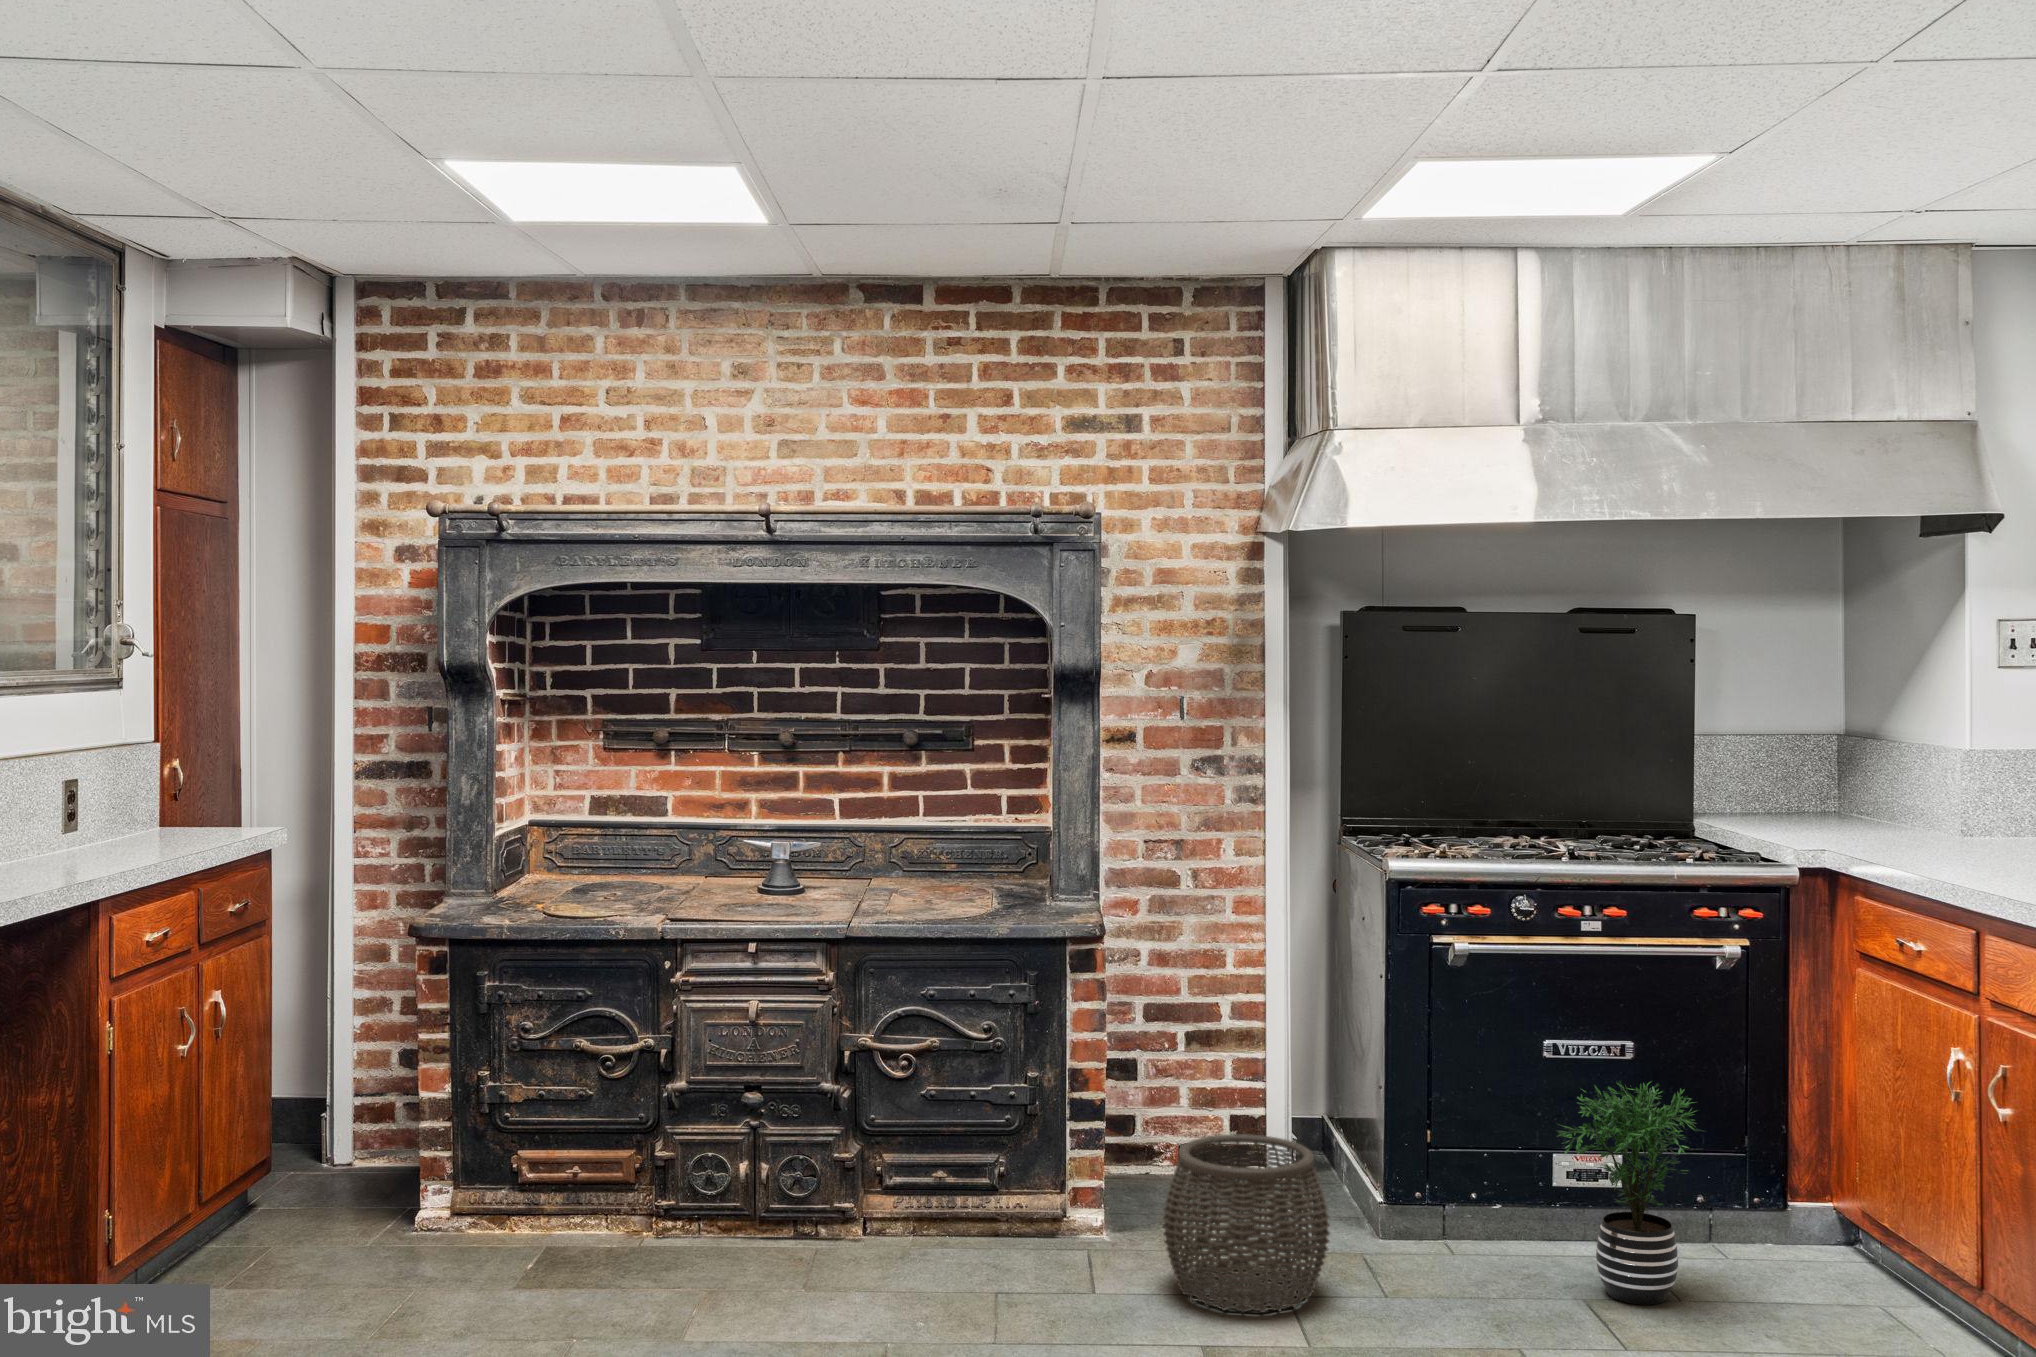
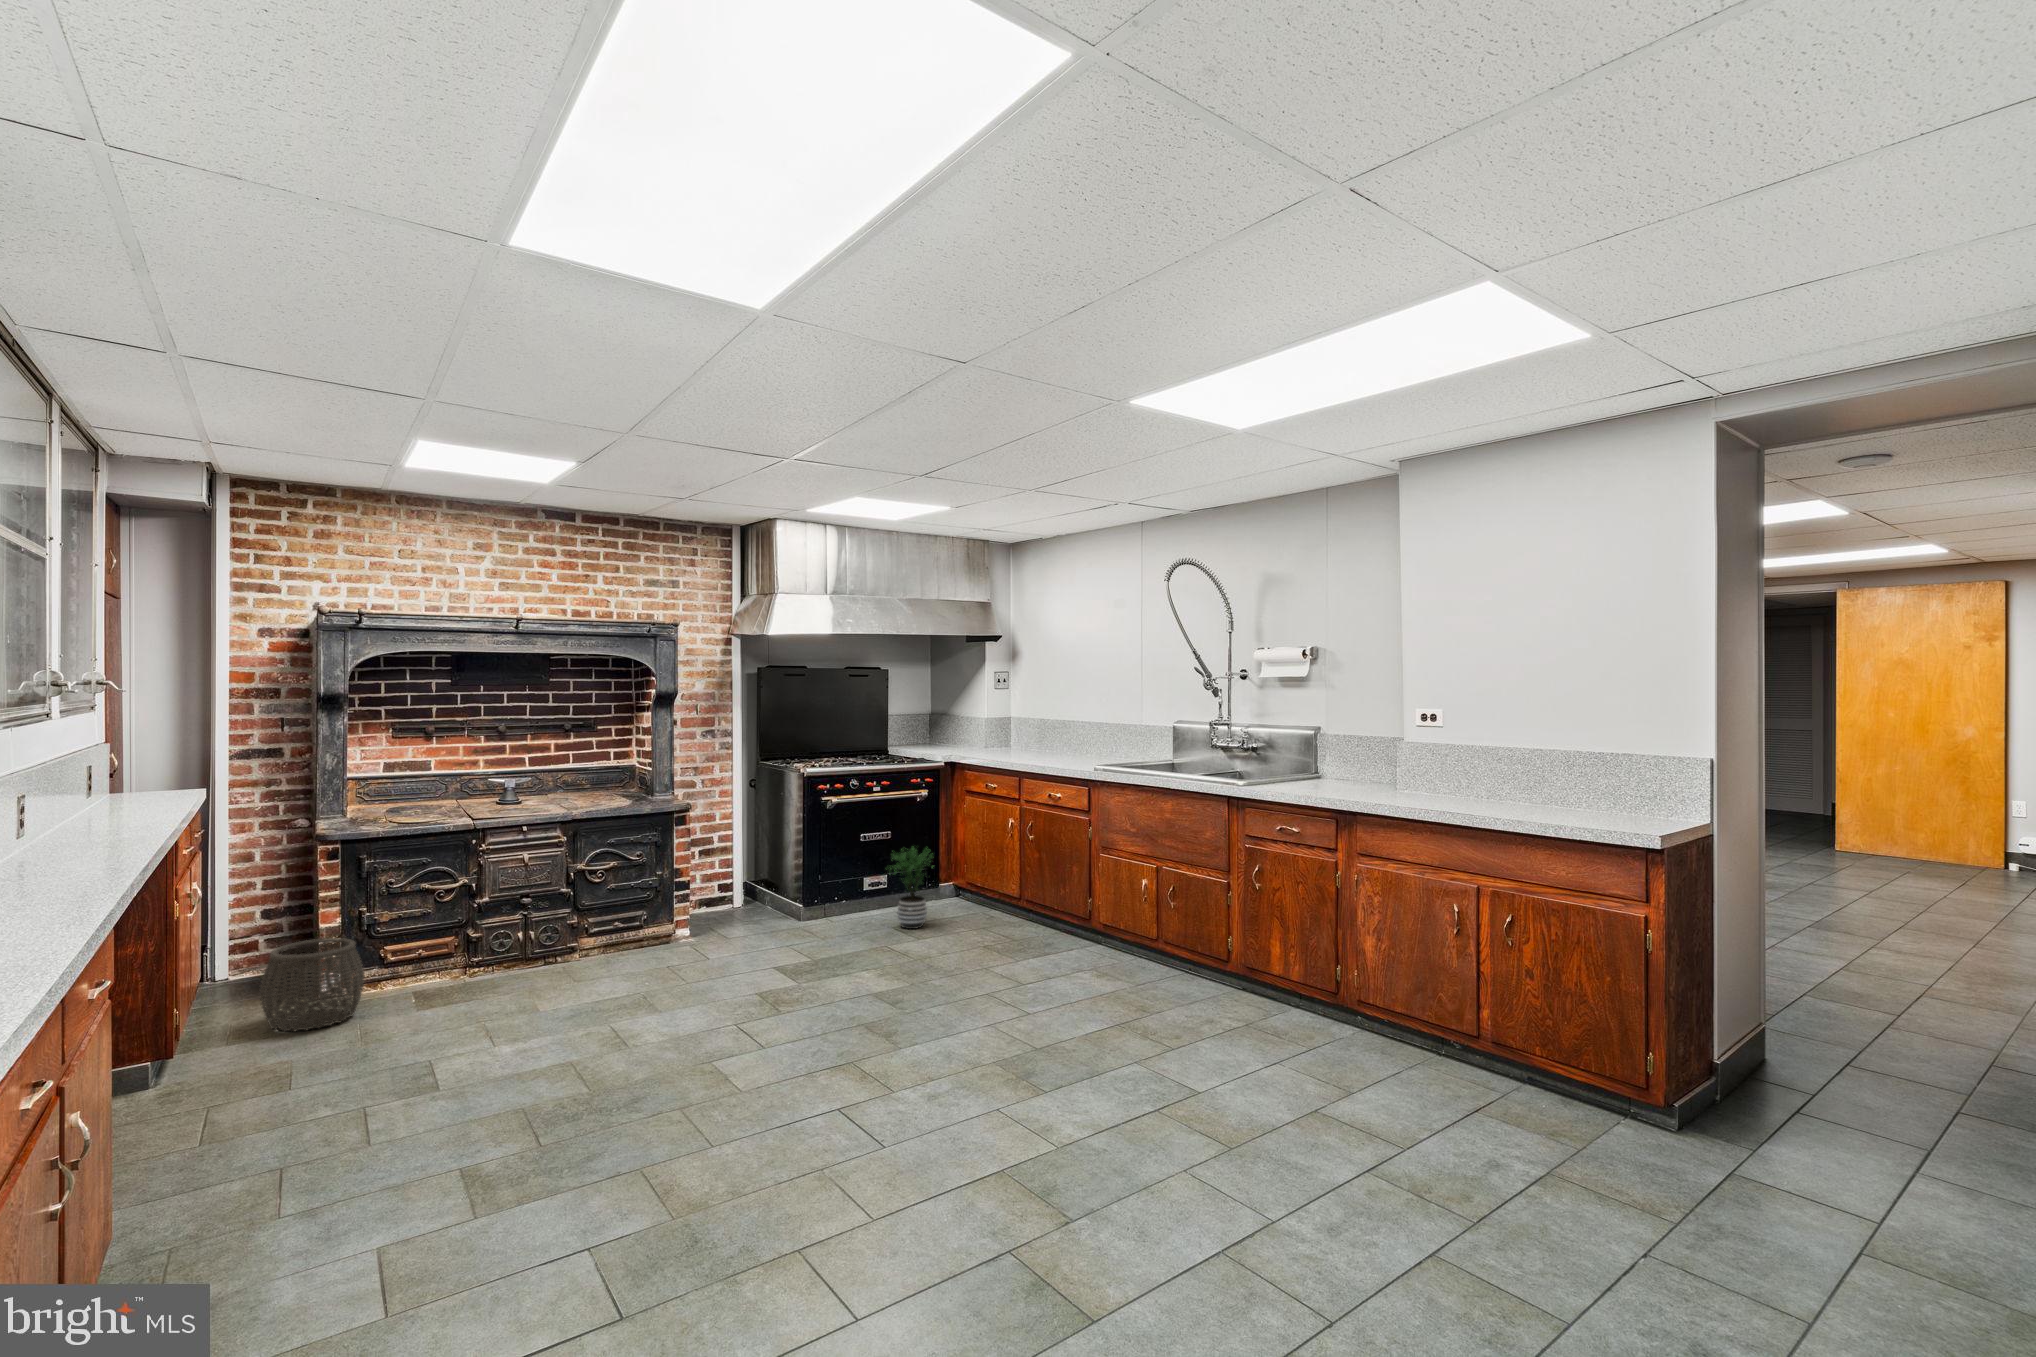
woven basket: present [1163,1134,1330,1313] -> present [260,938,364,1031]

